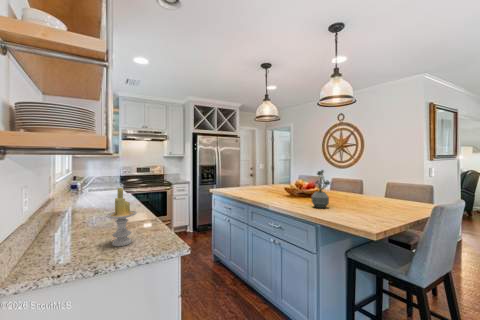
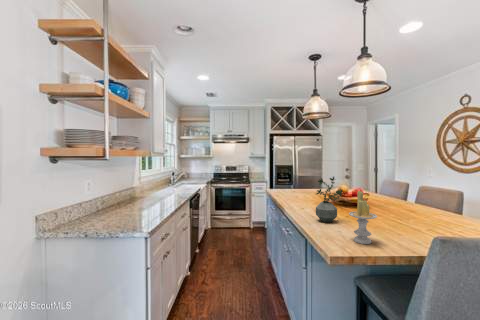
candle: present [106,188,137,246] -> present [349,191,377,244]

